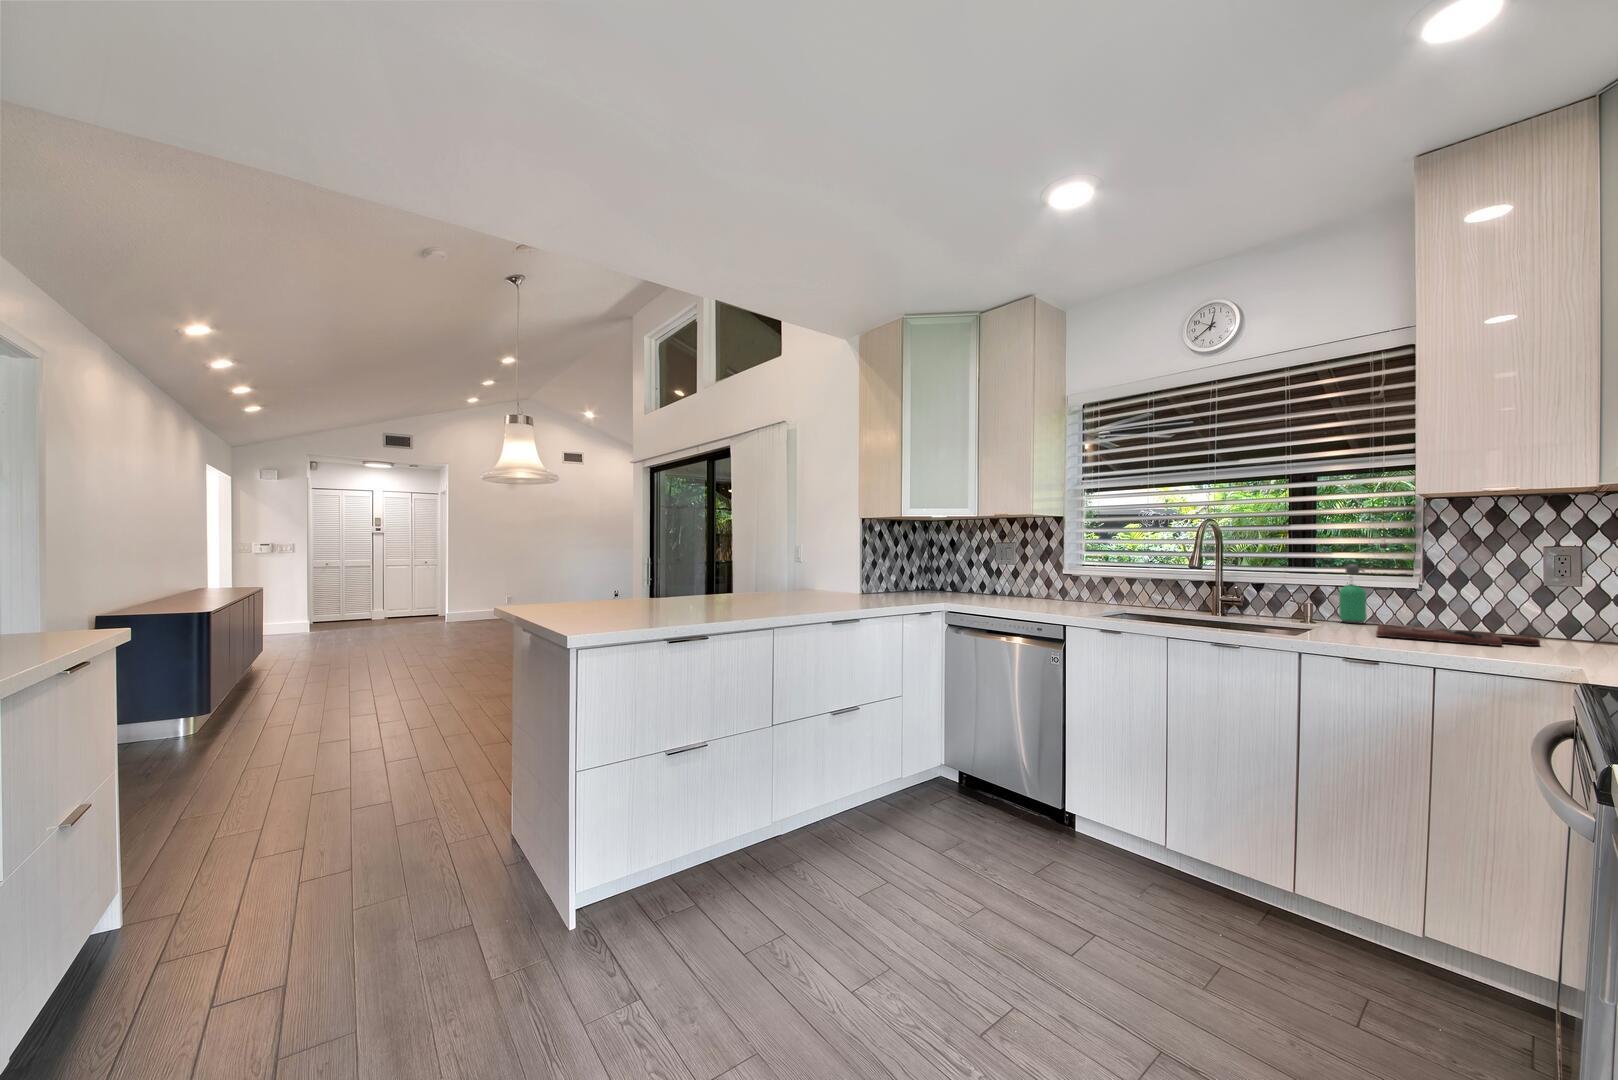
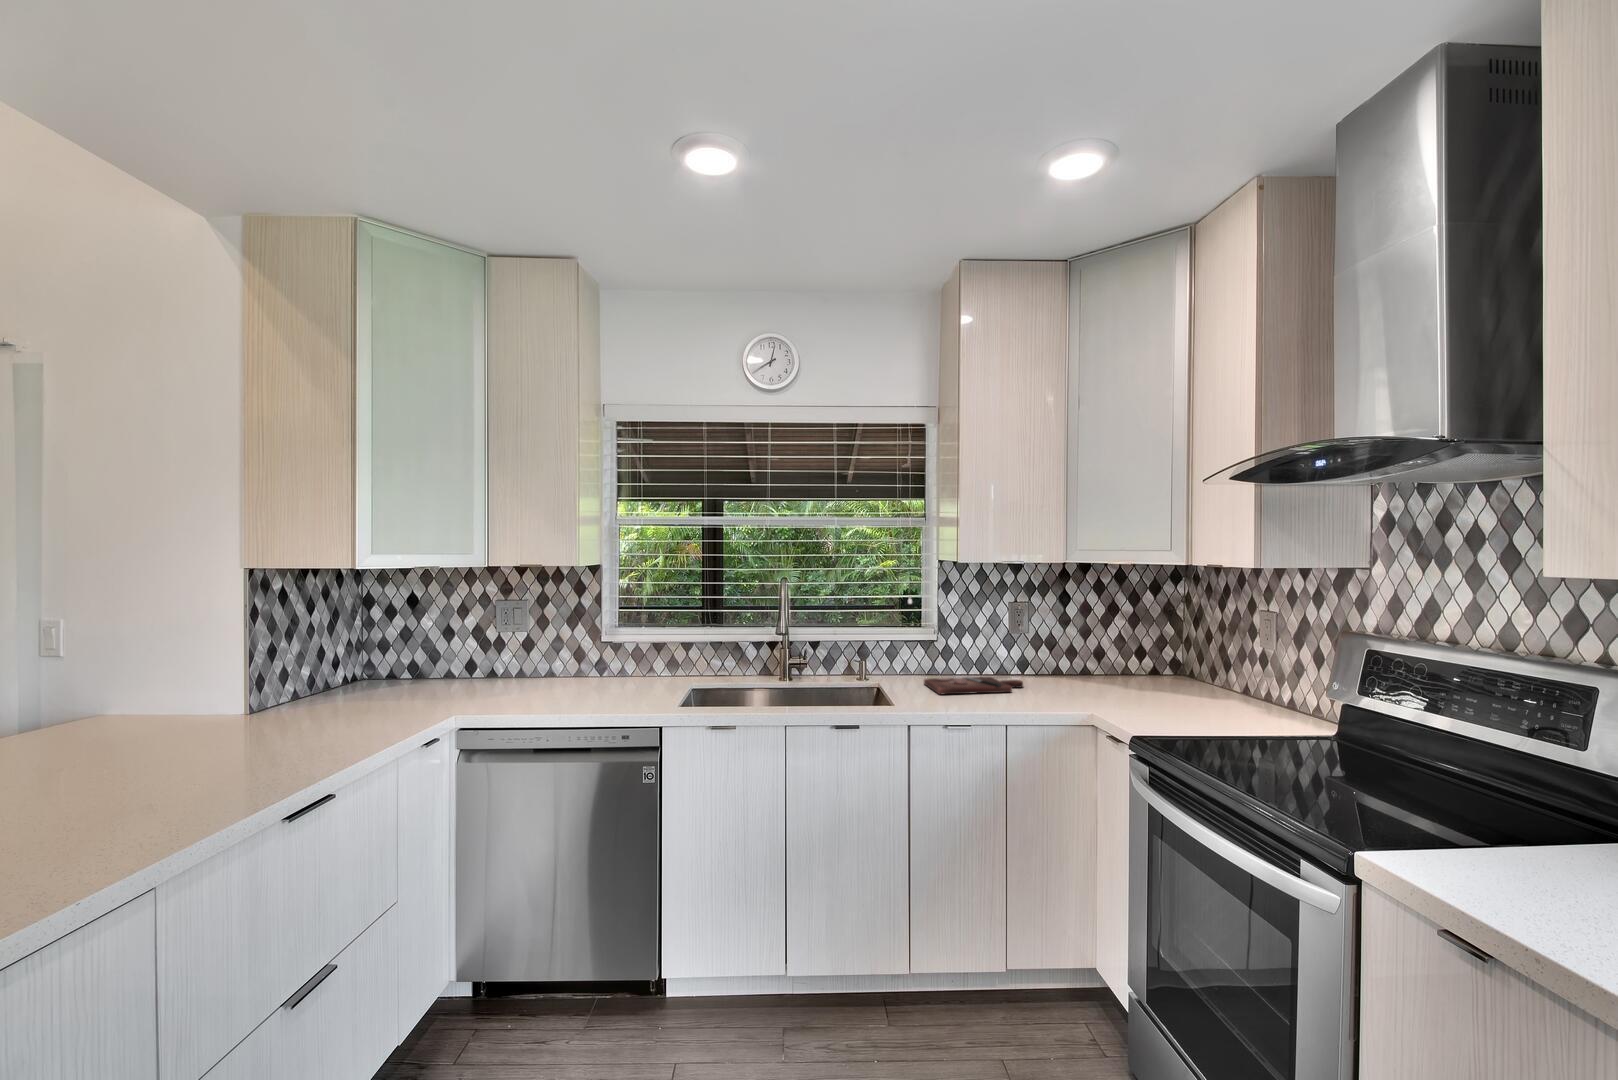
soap dispenser: present [1339,564,1367,624] -> none [882,619,903,676]

